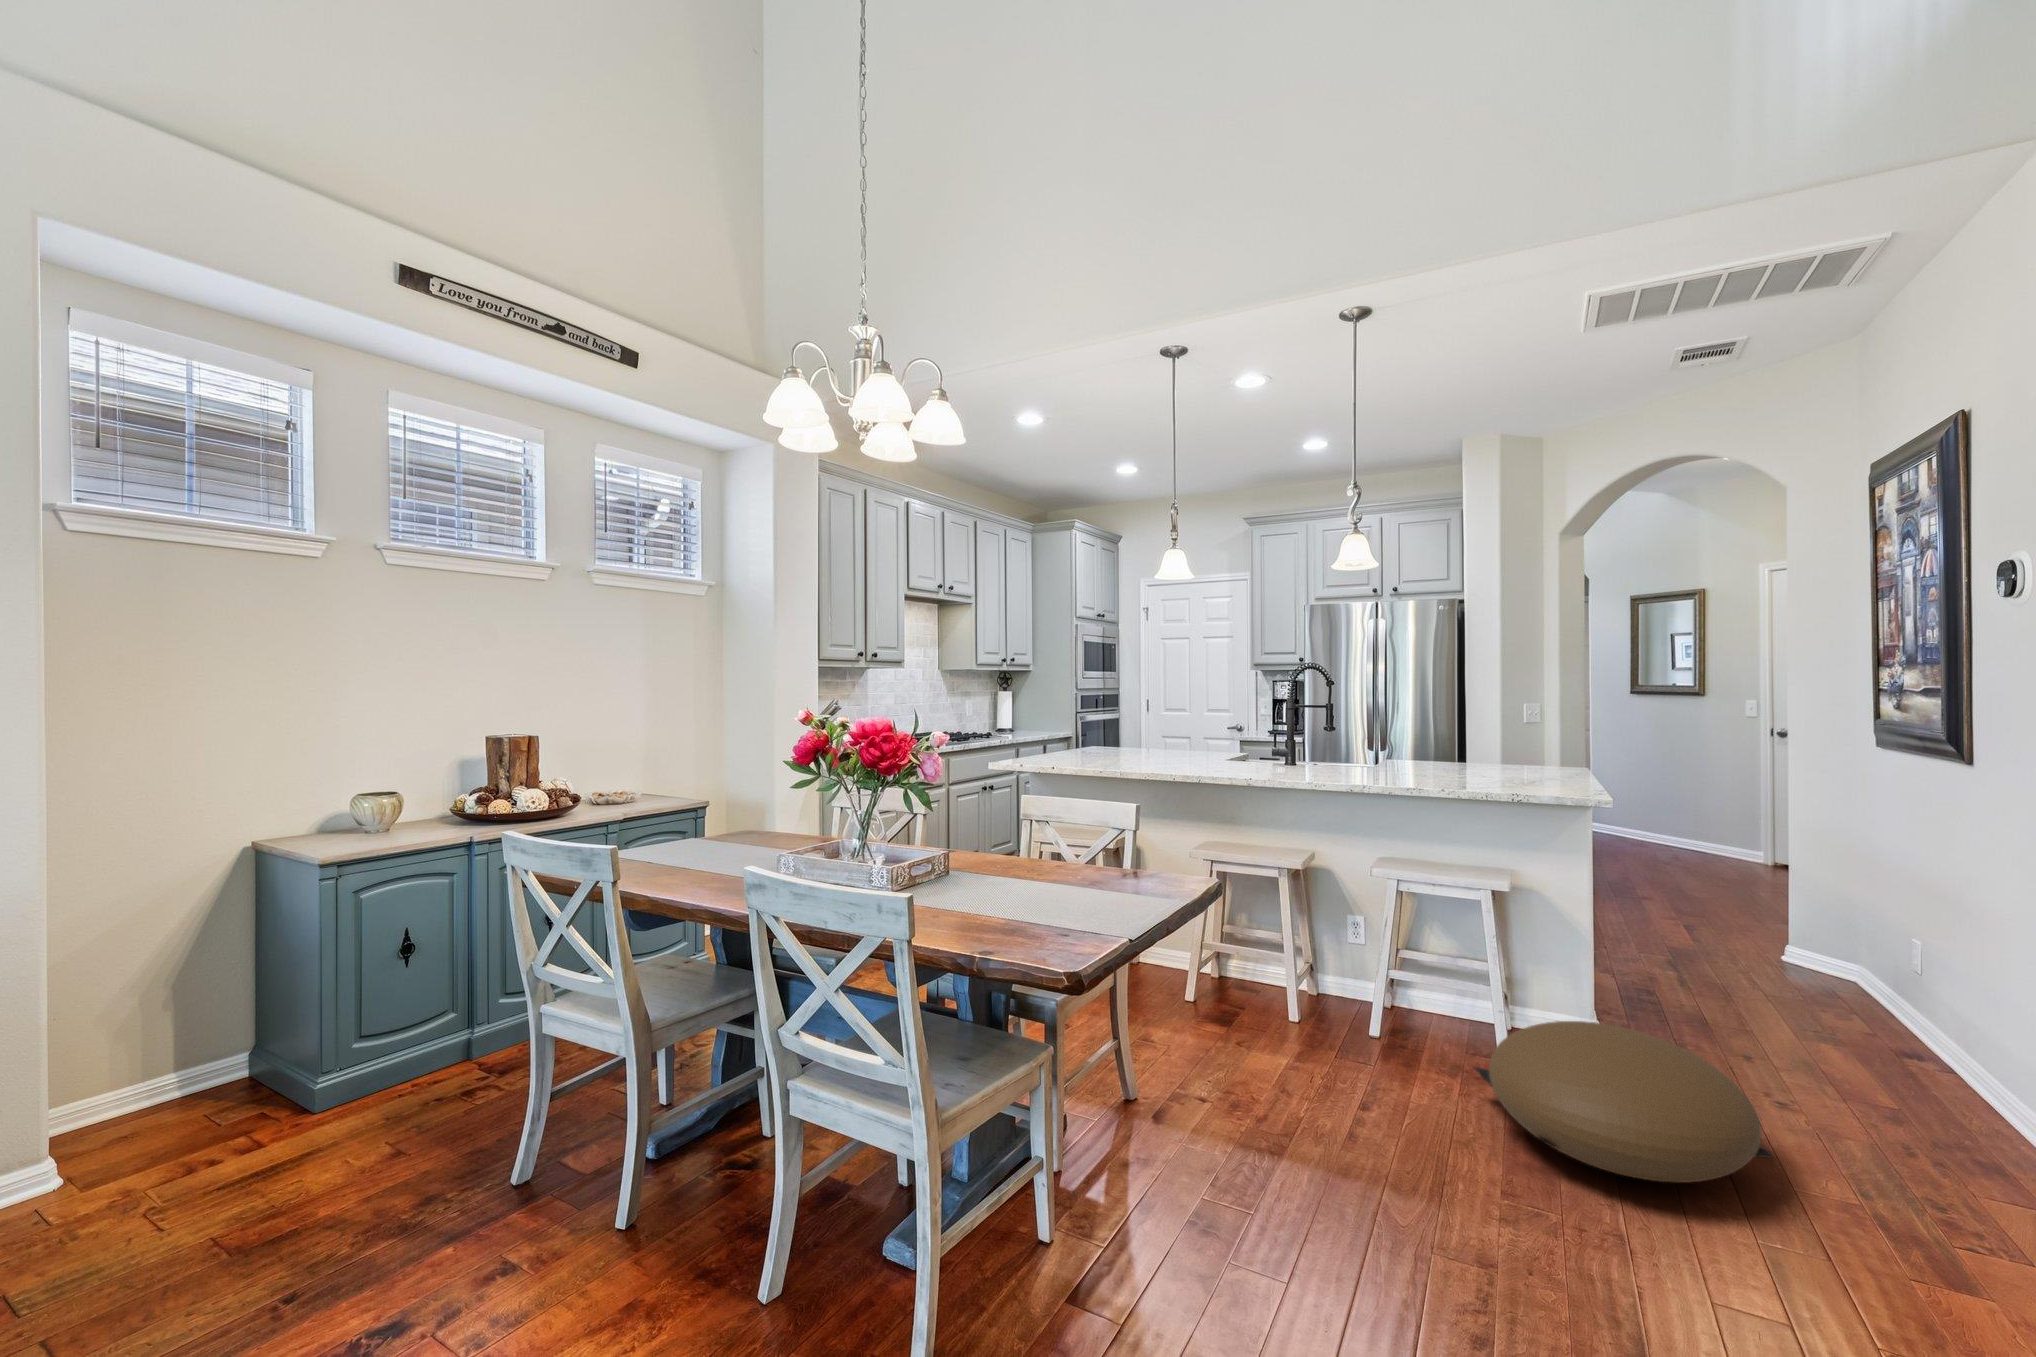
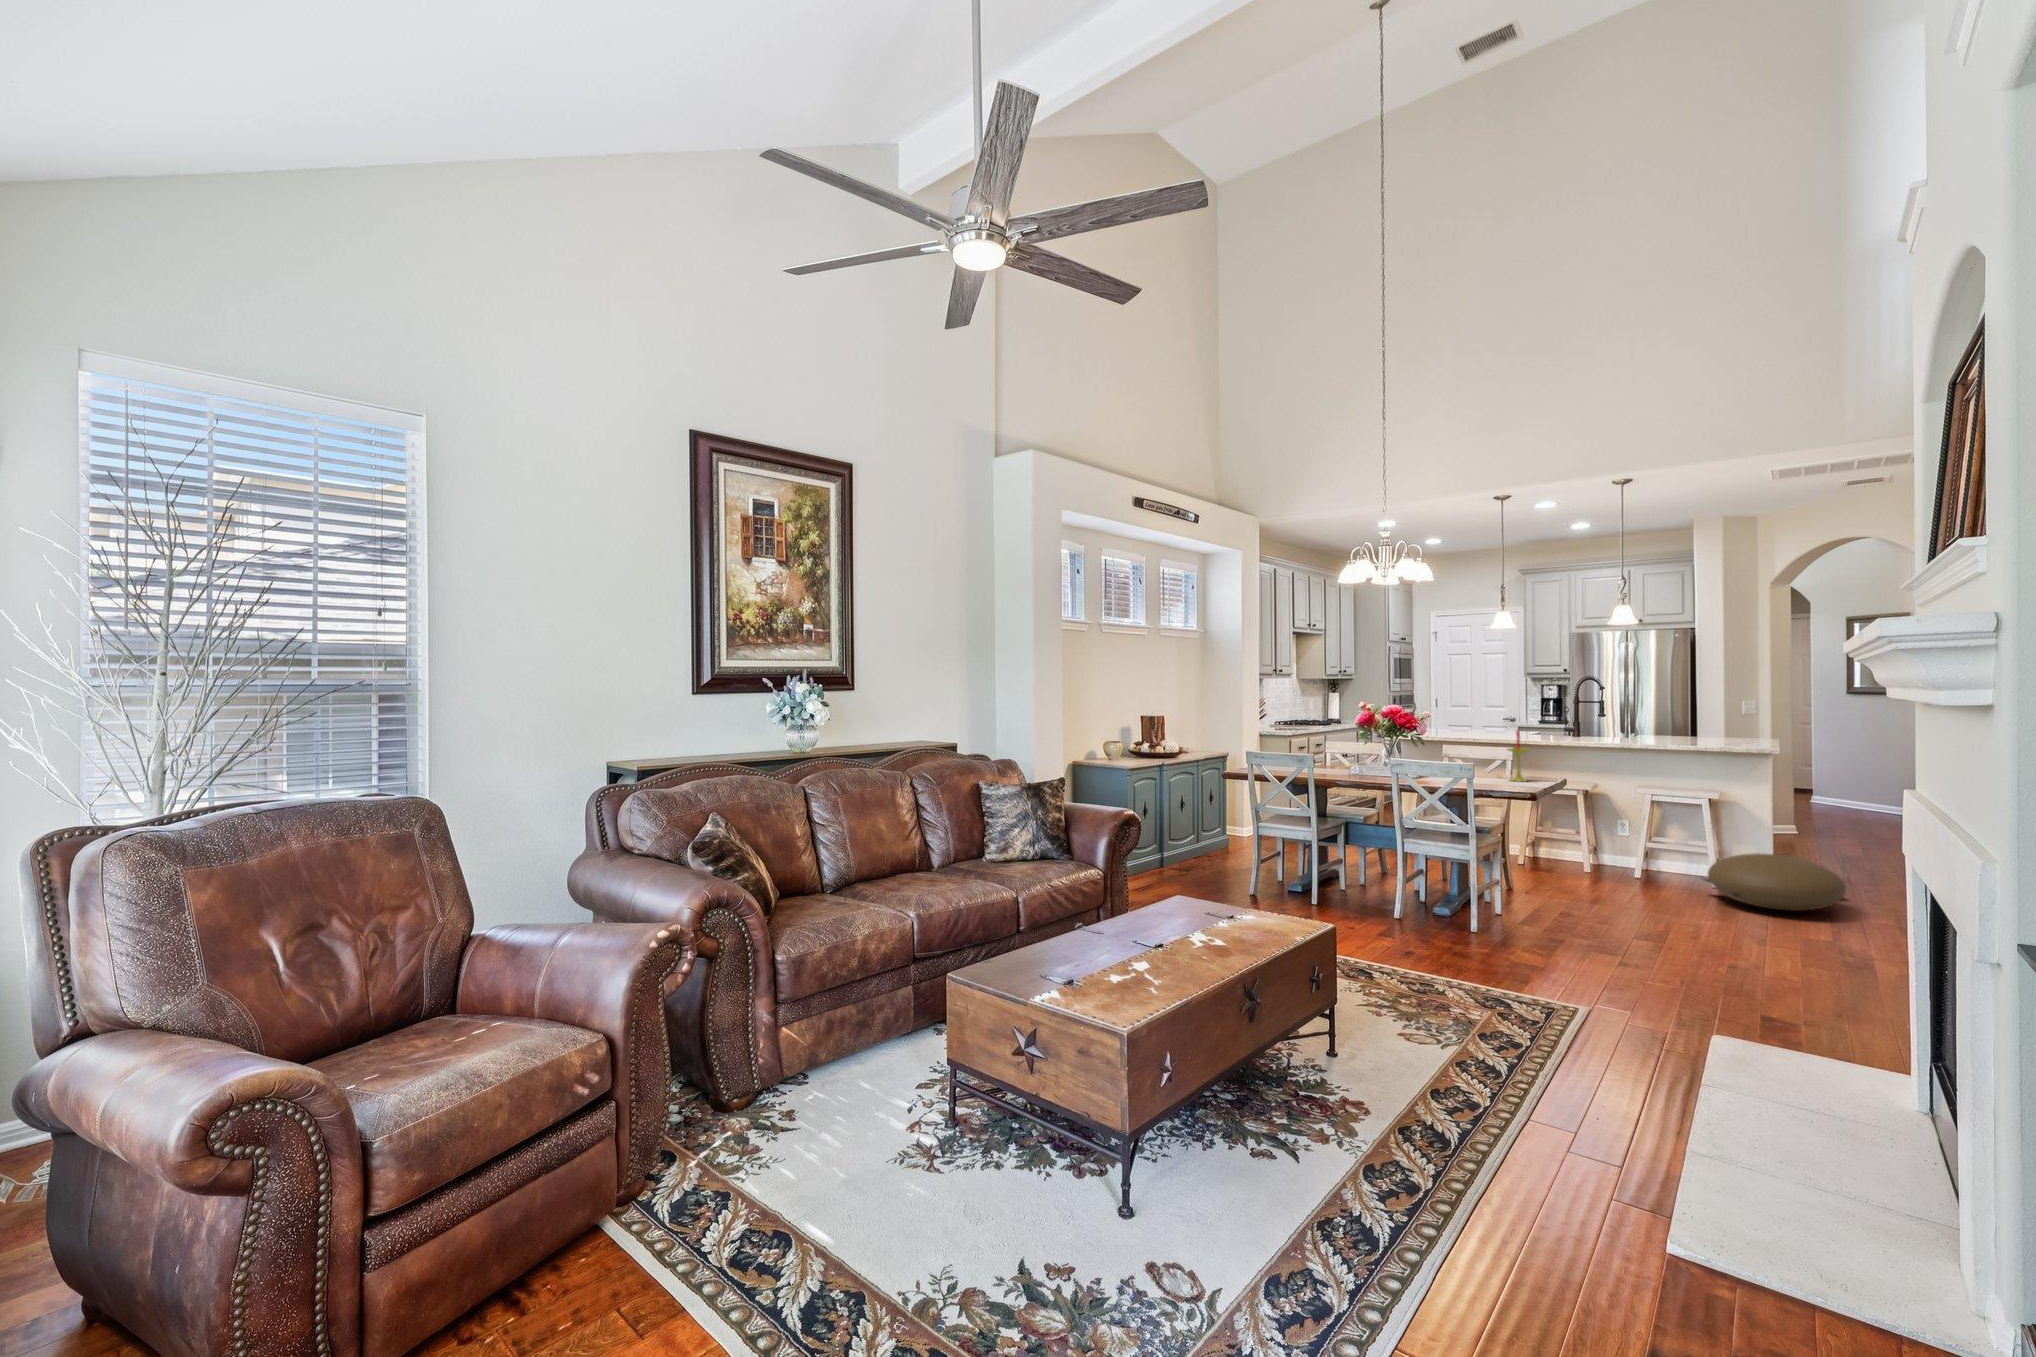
candle: none [1088,773,1140,893] -> present [1508,731,1530,781]

